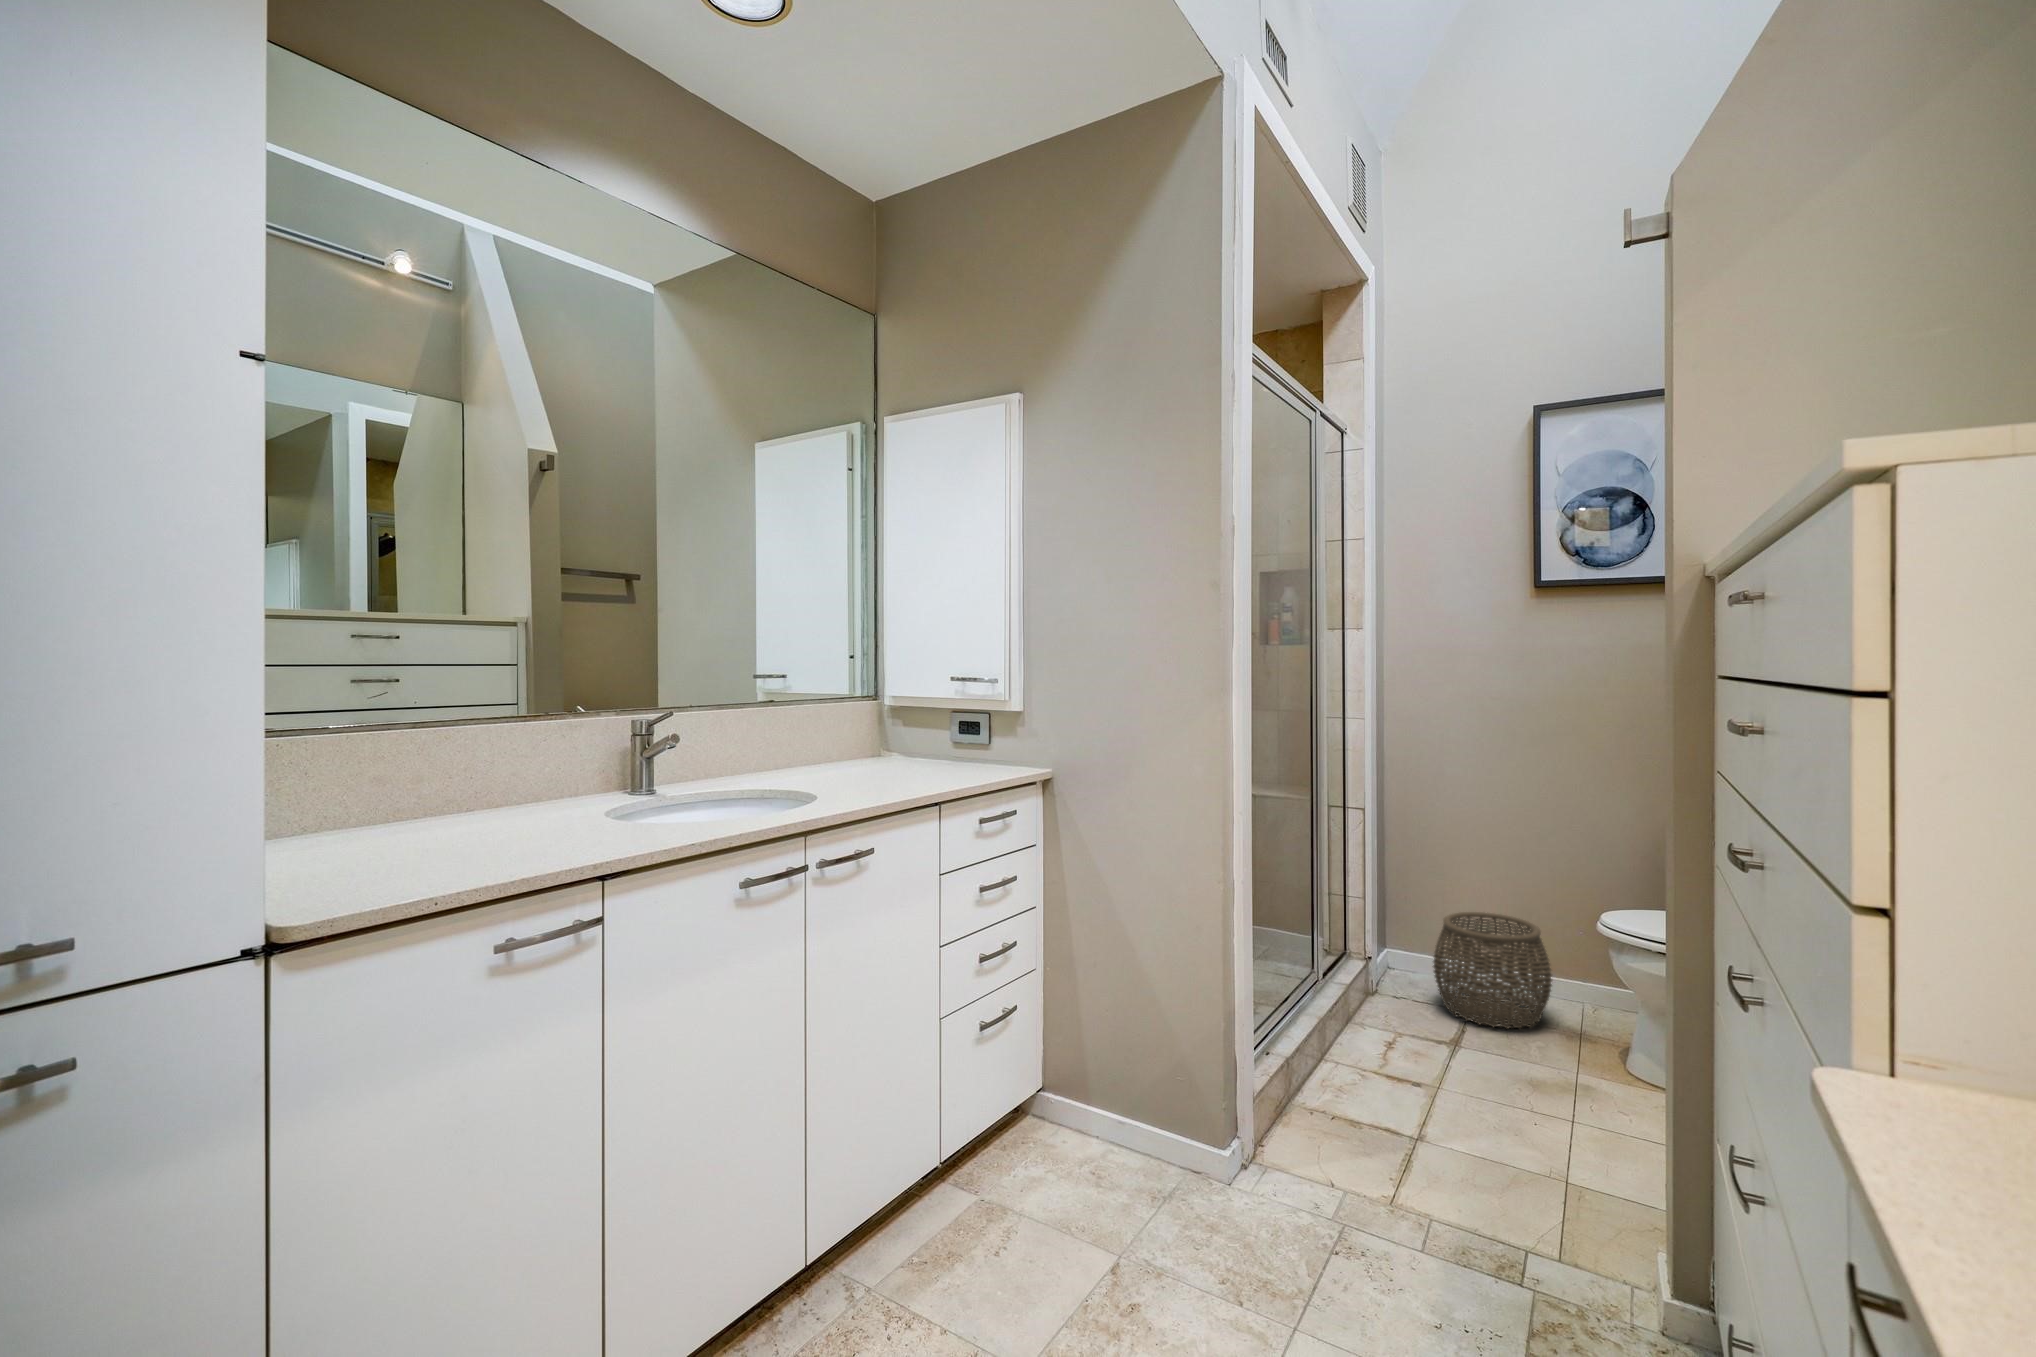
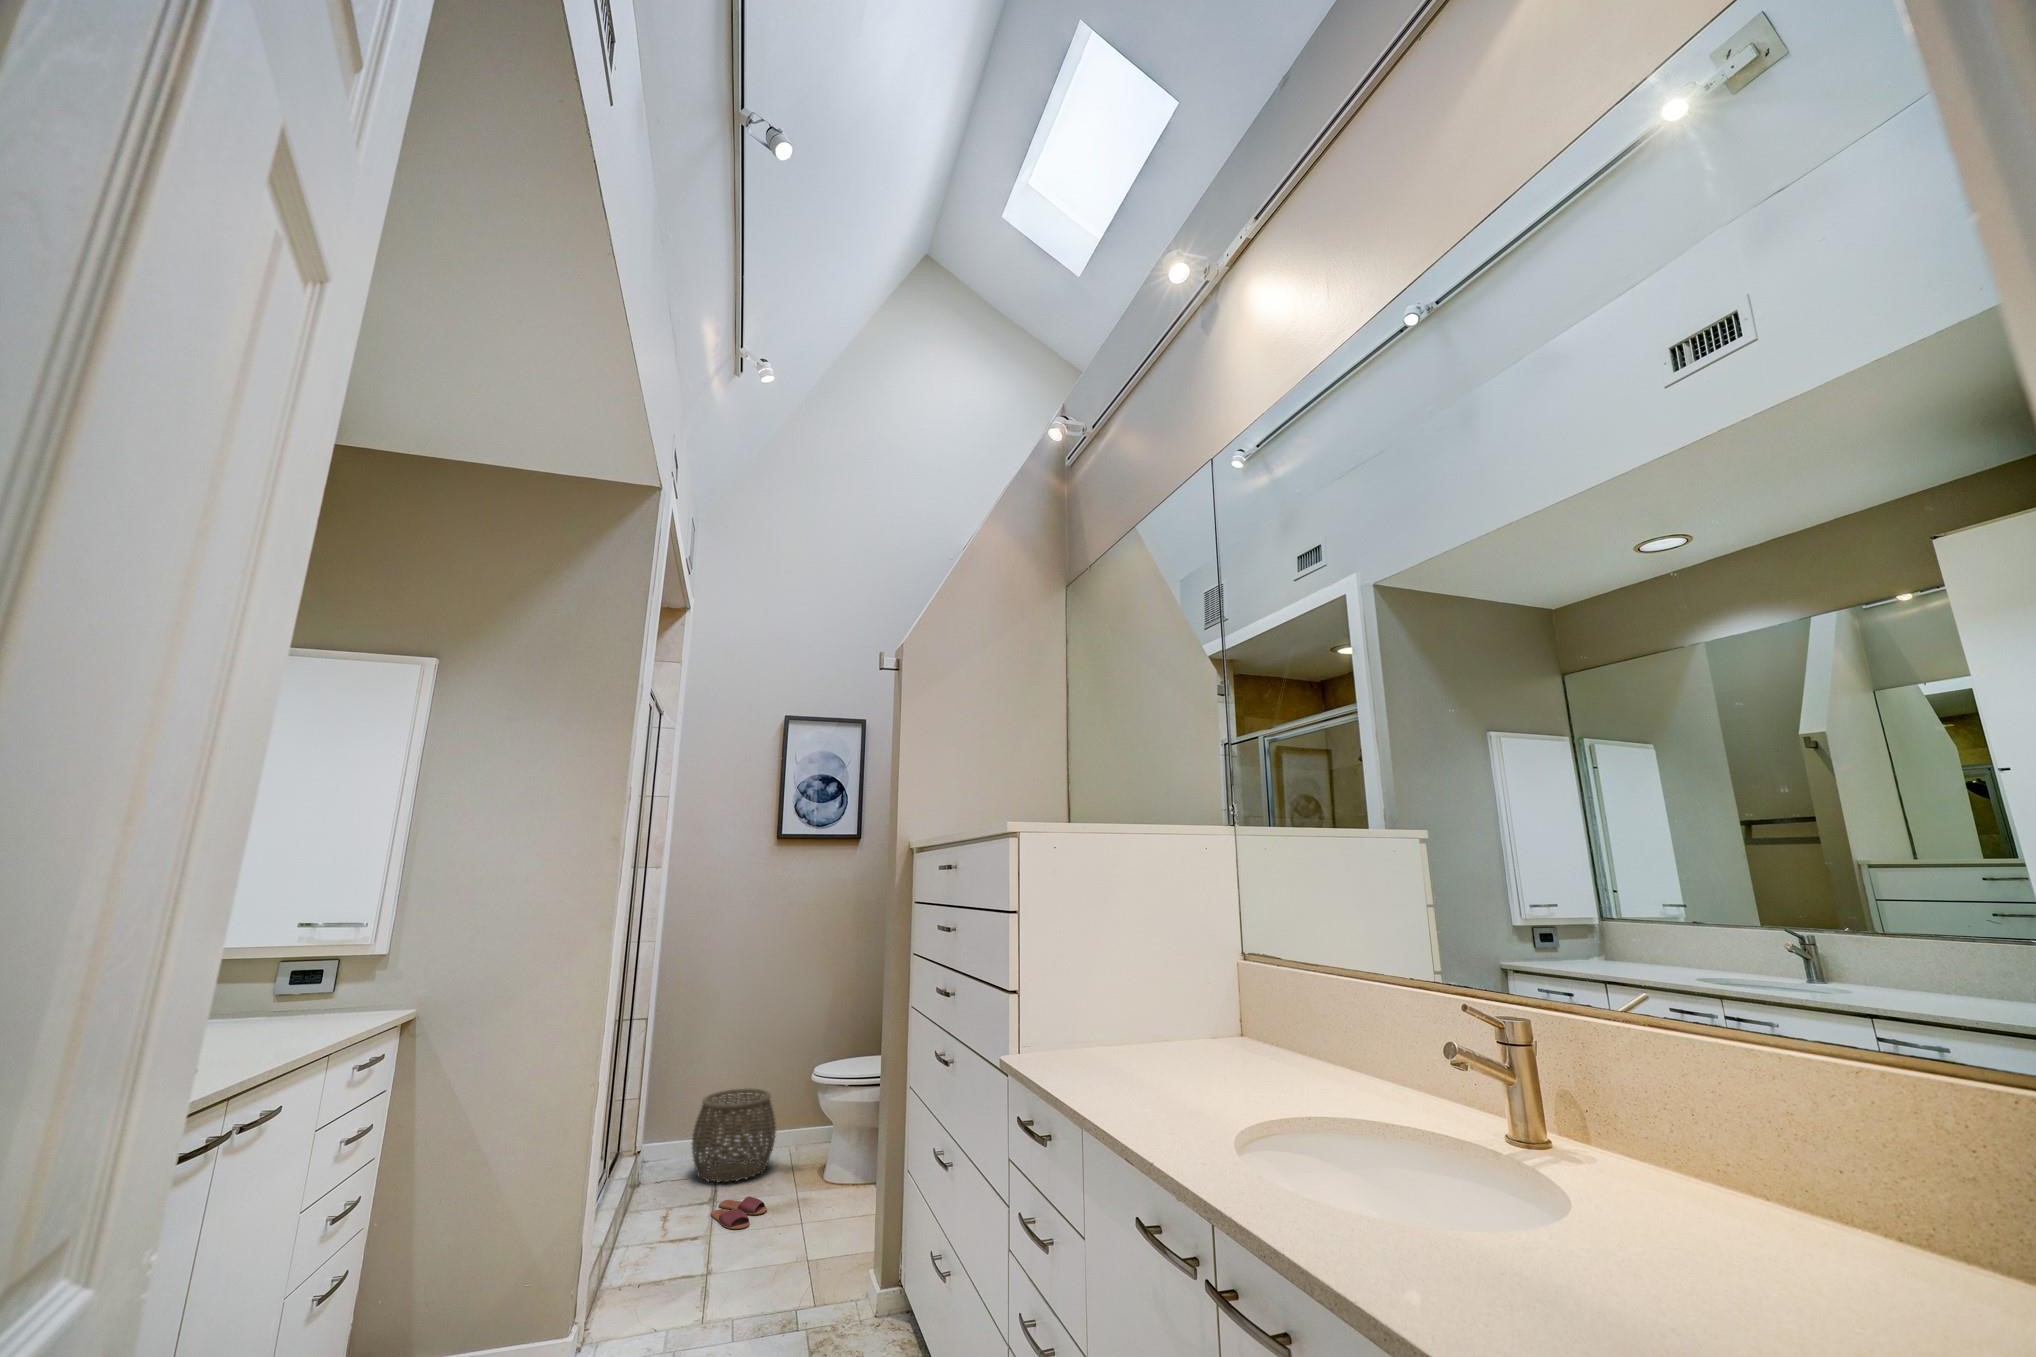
slippers: none [1446,1048,1524,1095] -> present [711,1196,767,1229]

